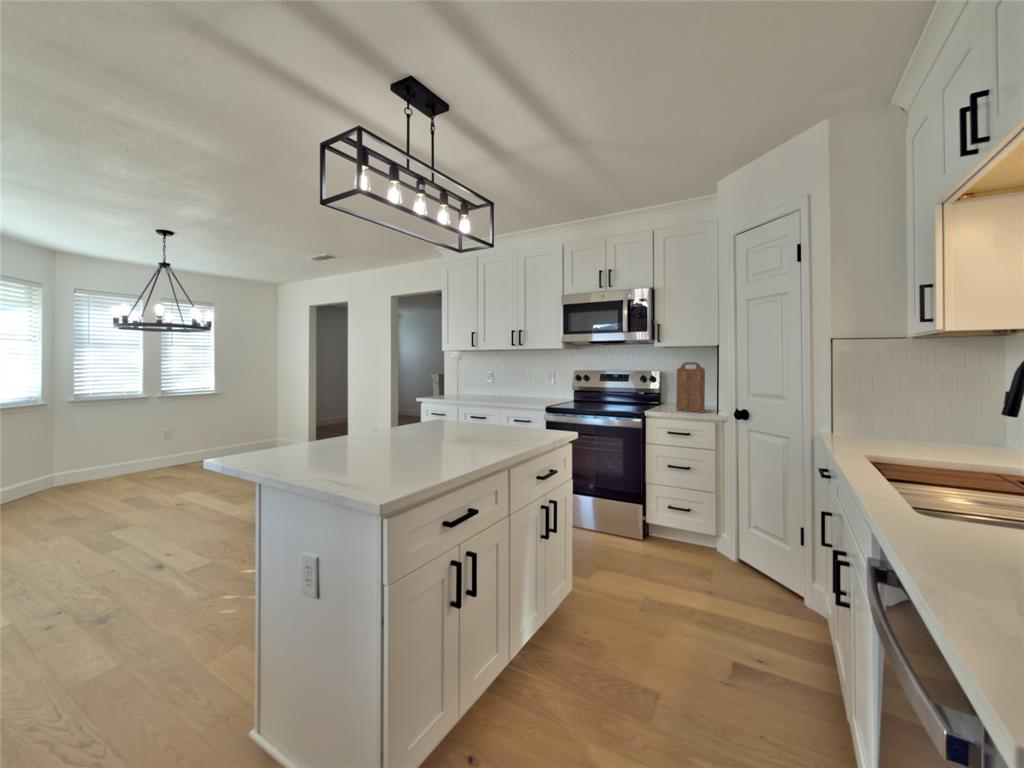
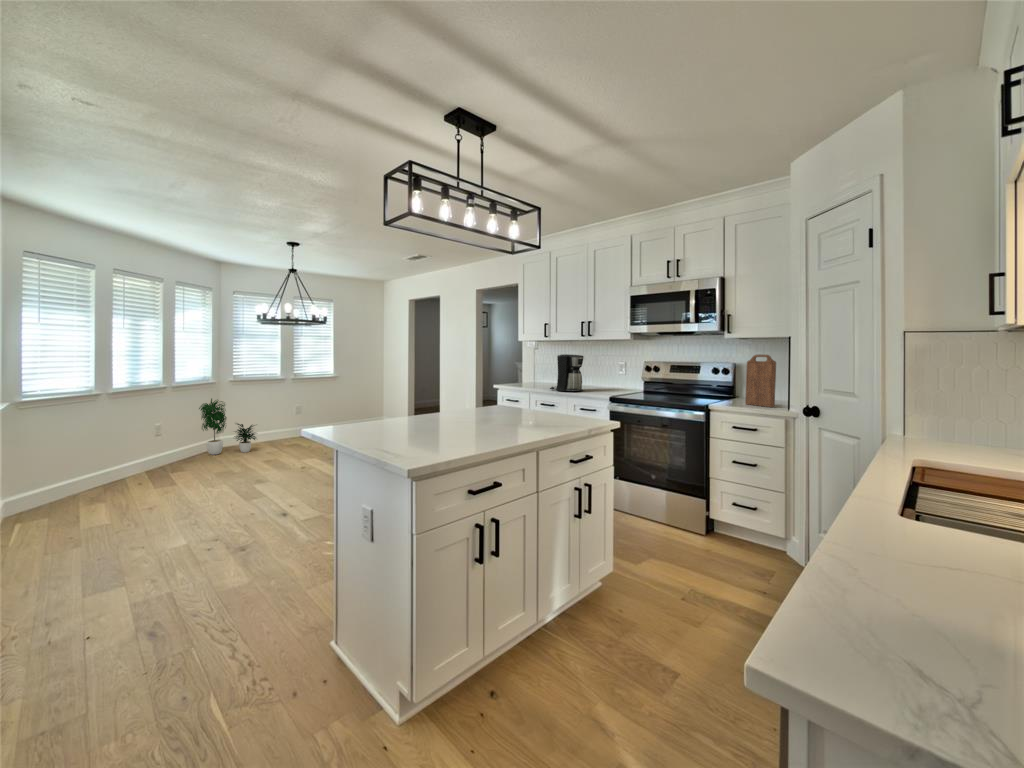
coffee maker: none [478,364,513,402] -> present [550,354,584,391]
potted plant: none [26,420,115,493] -> present [199,399,256,455]

